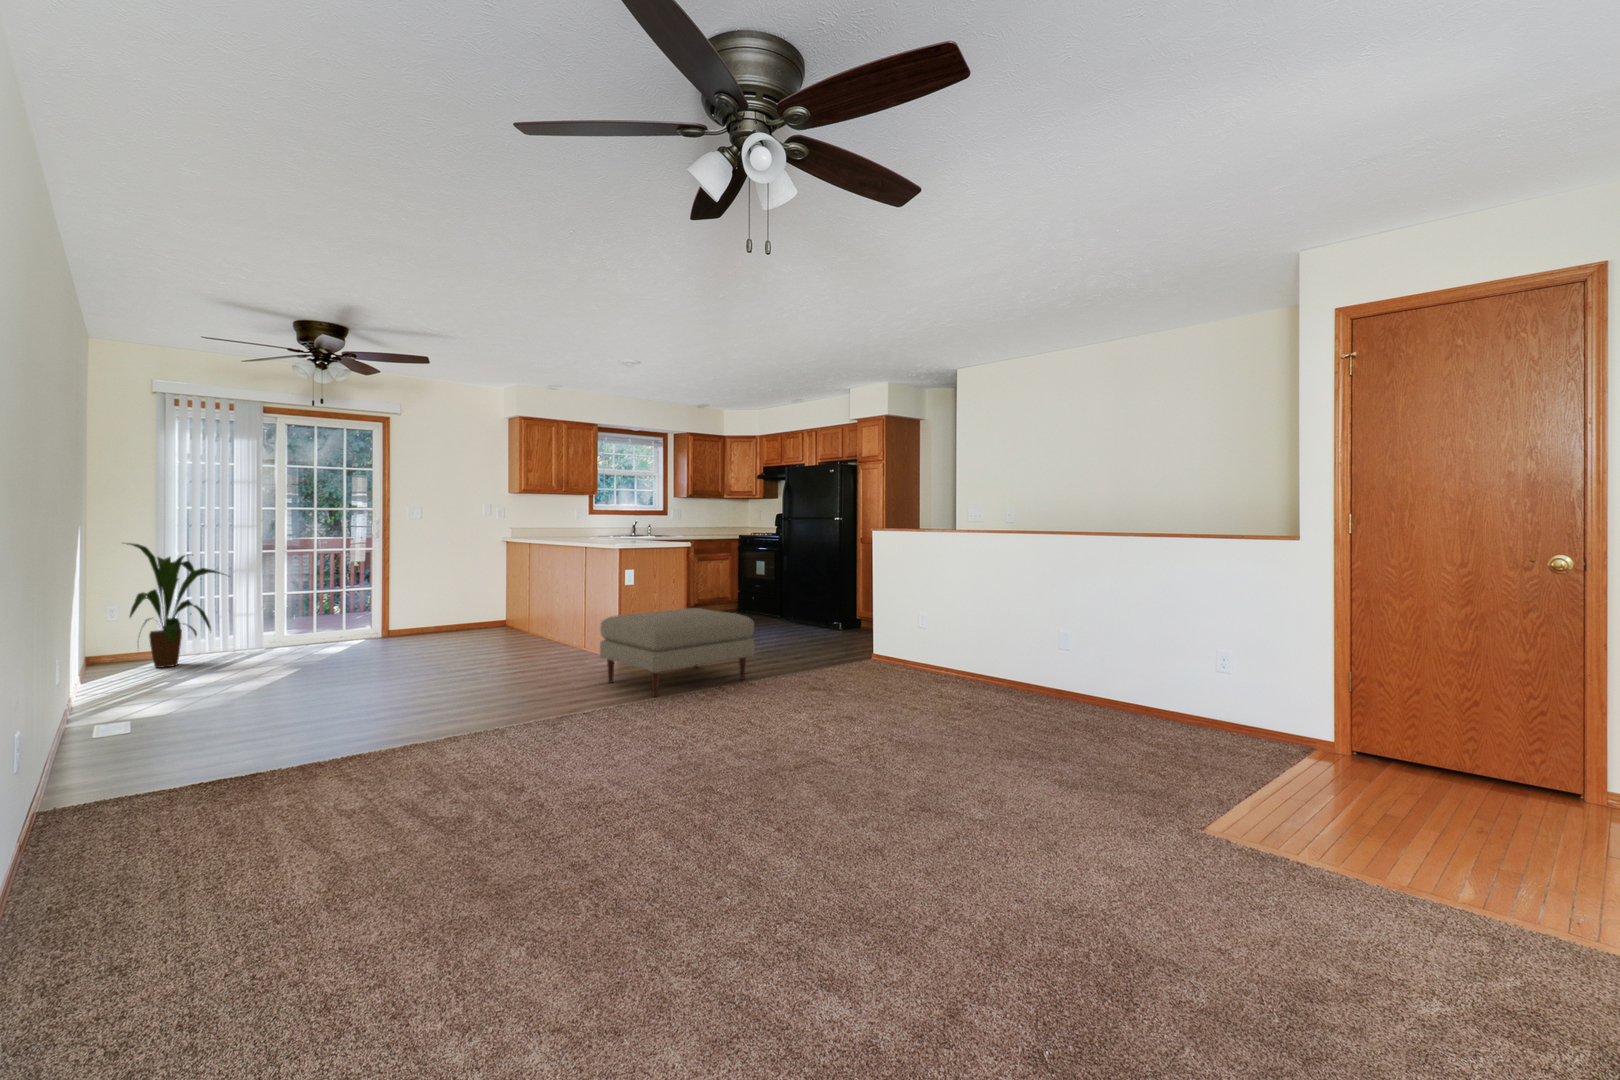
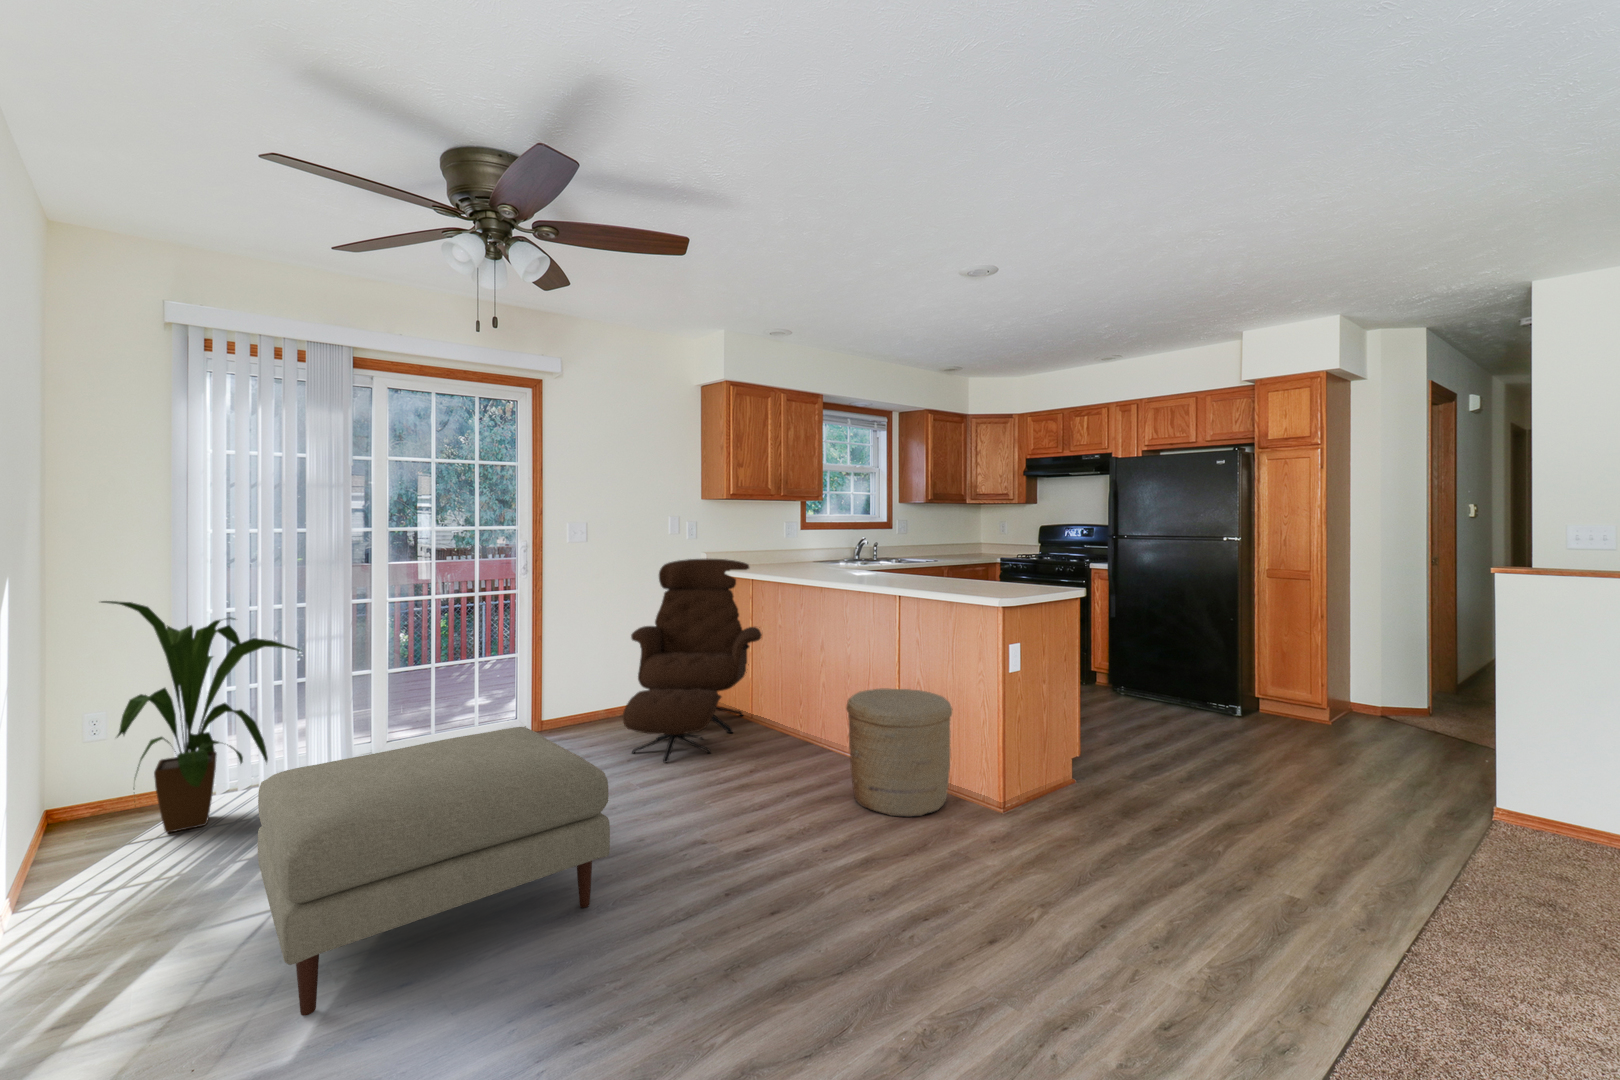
lounge chair: none [430,532,538,648] -> present [623,559,762,763]
woven basket: none [540,601,601,663] -> present [846,689,952,817]
ottoman: present [600,608,755,697] -> present [258,727,610,1016]

